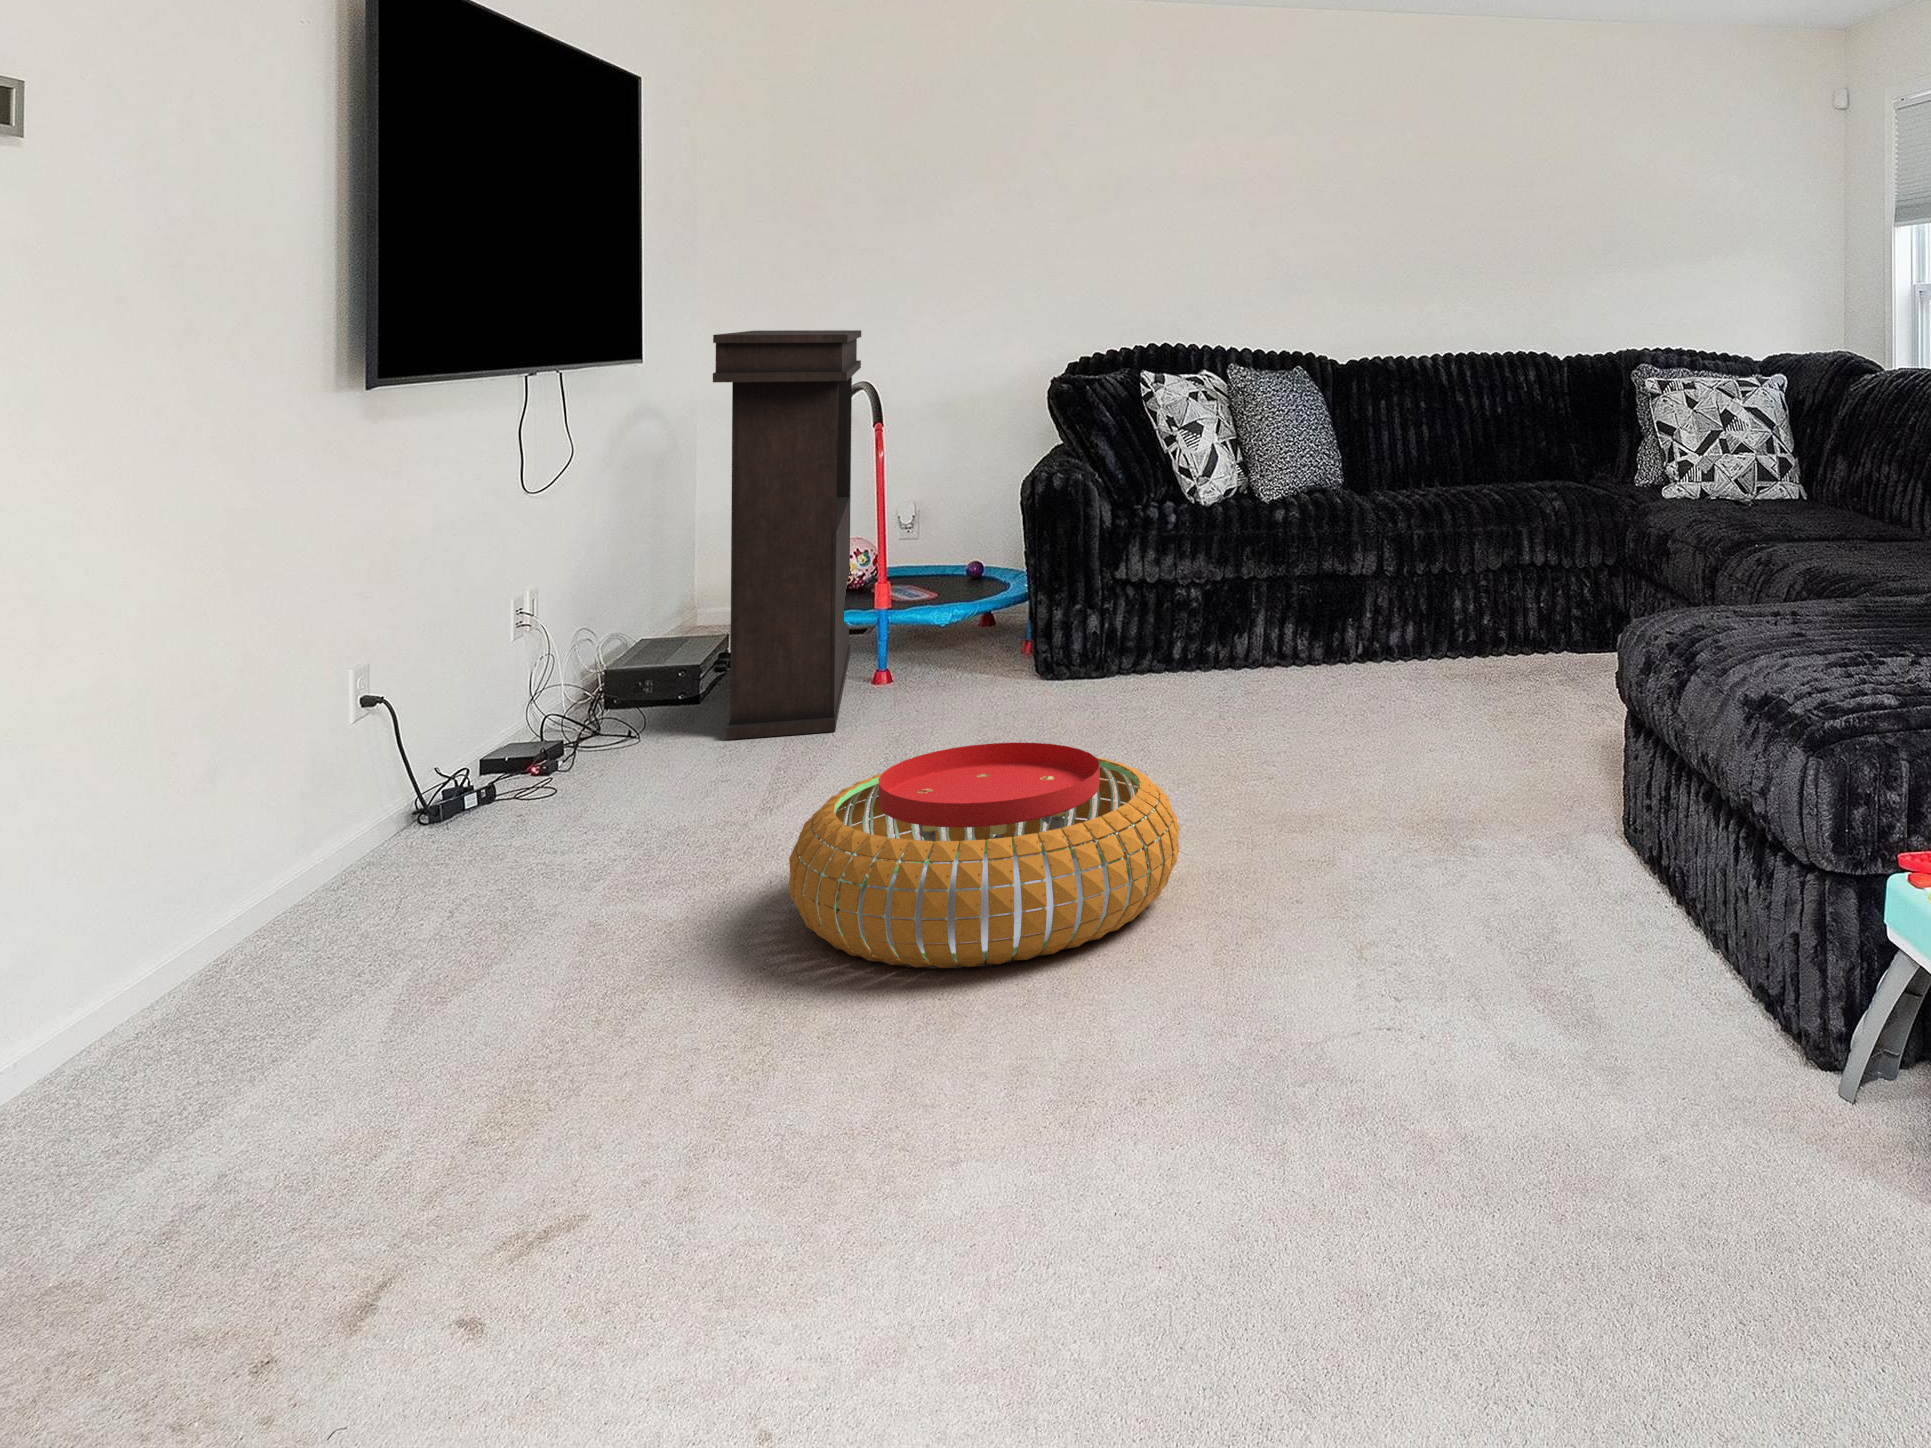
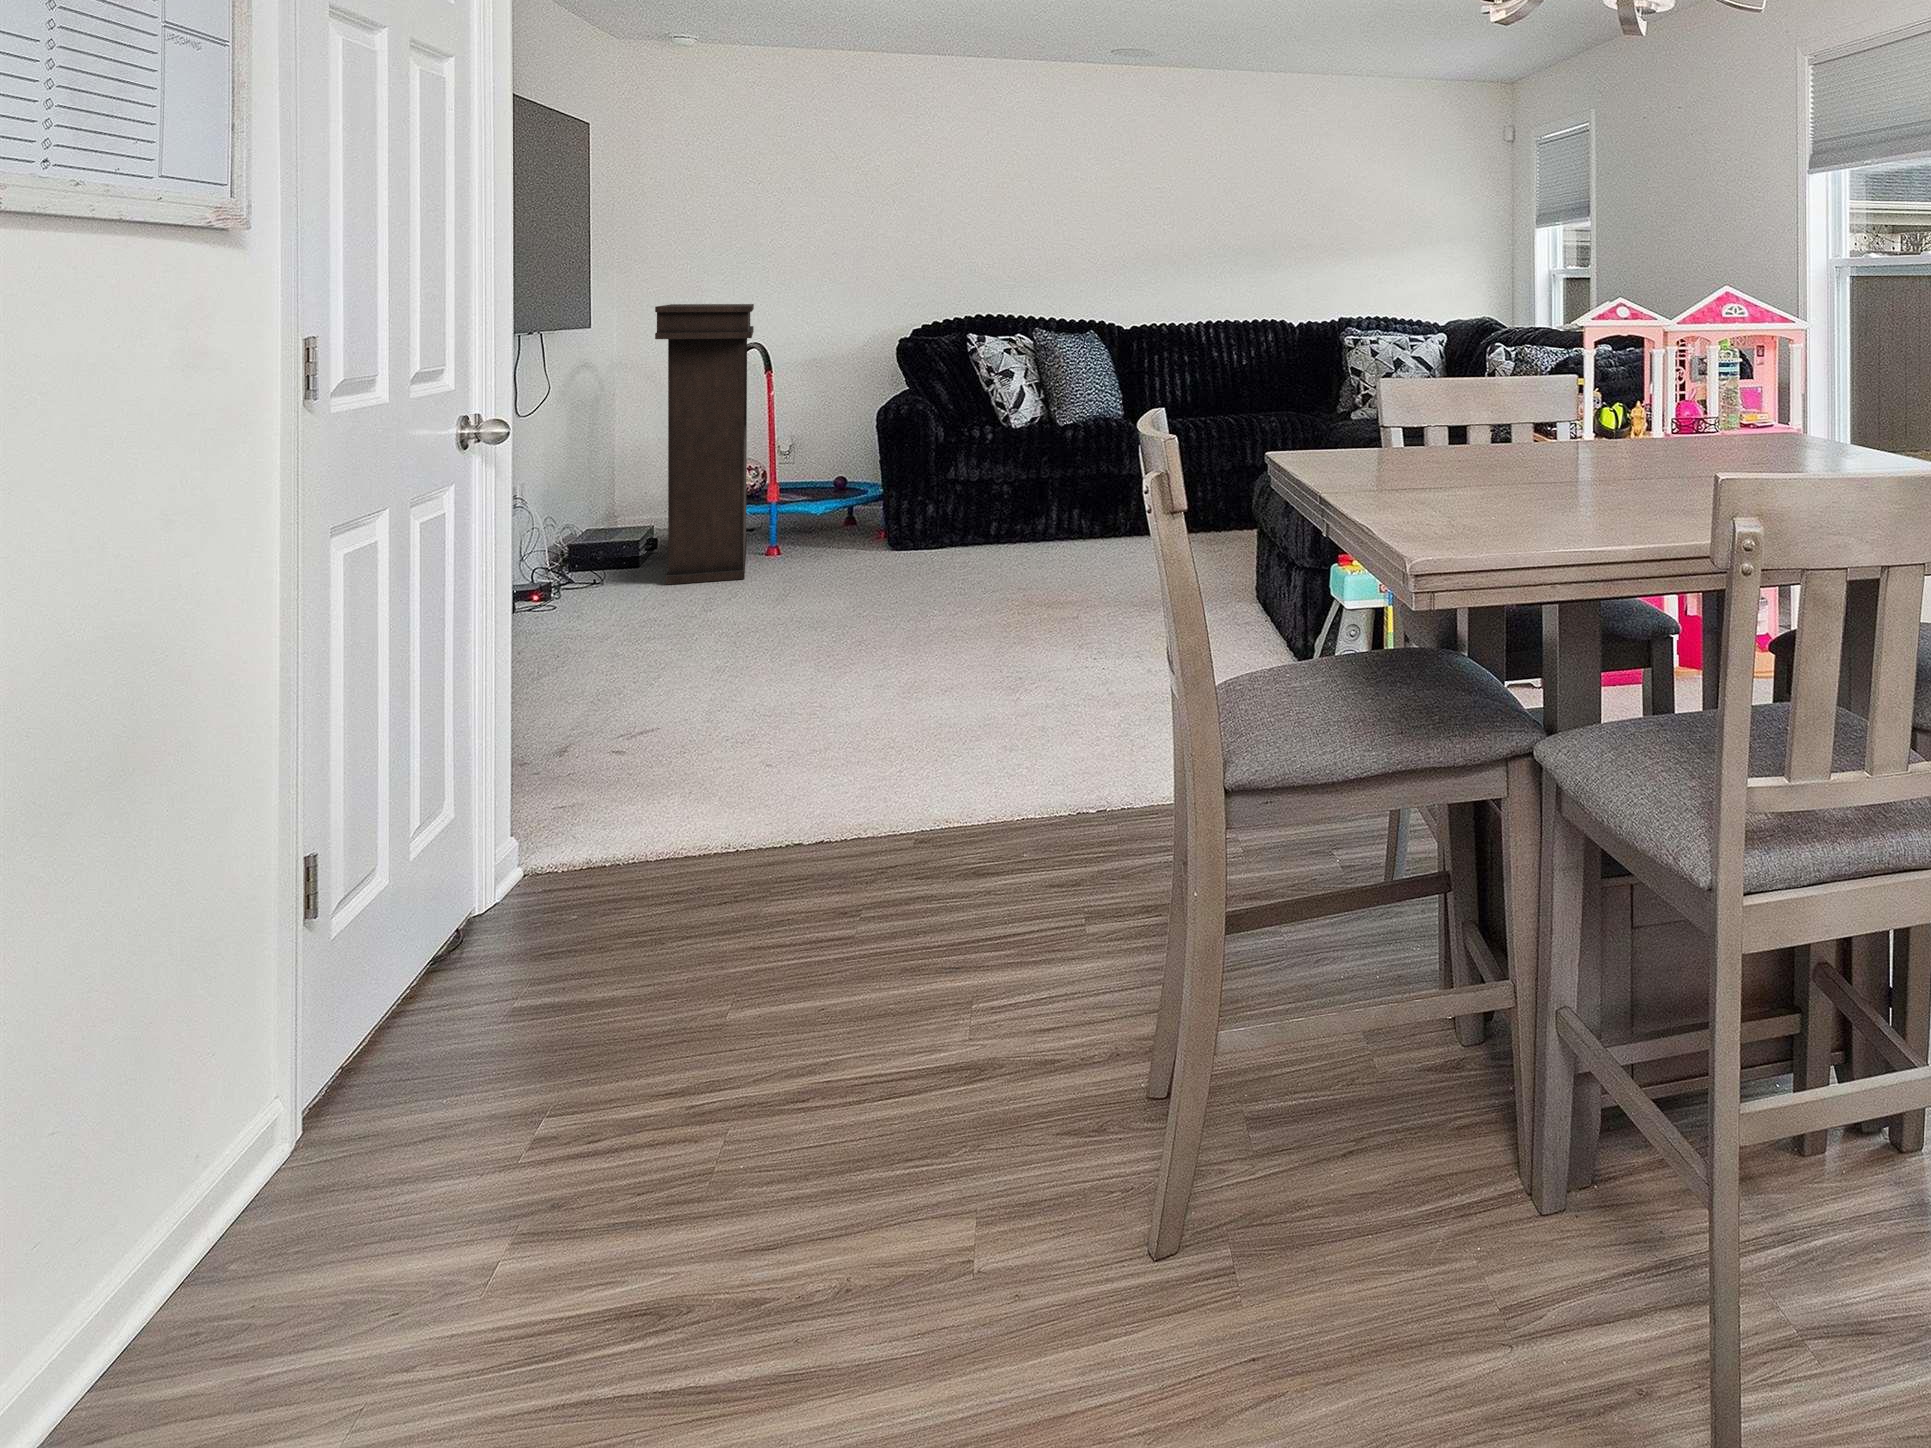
pouf: present [789,743,1179,968] -> none [734,556,978,669]

